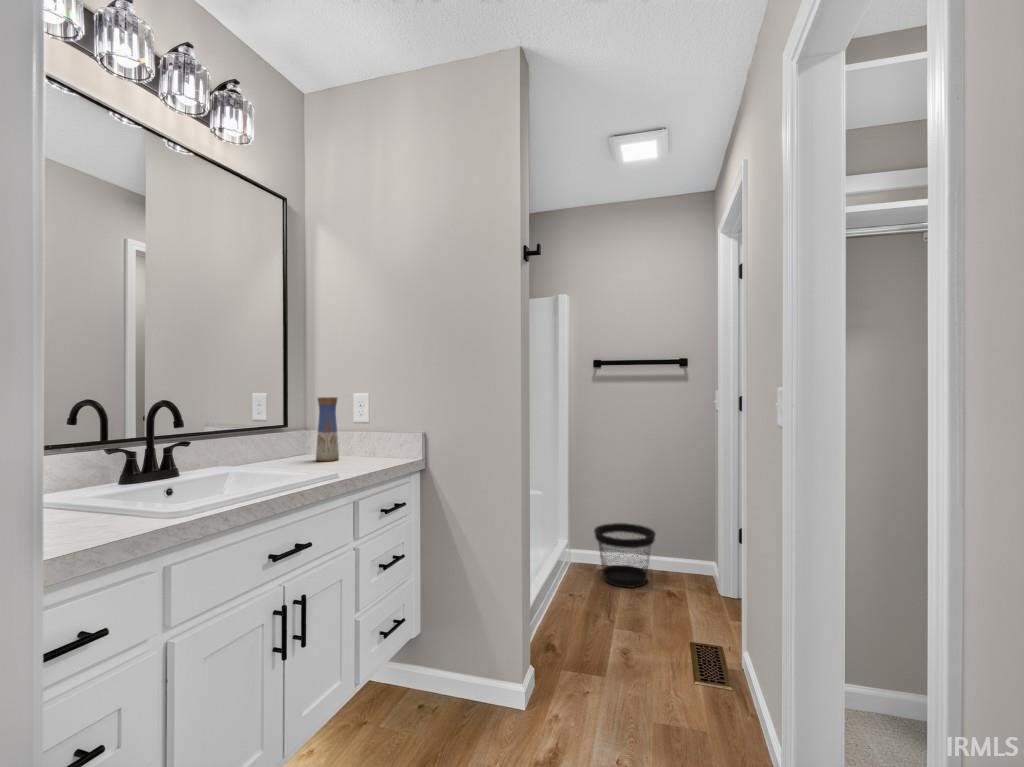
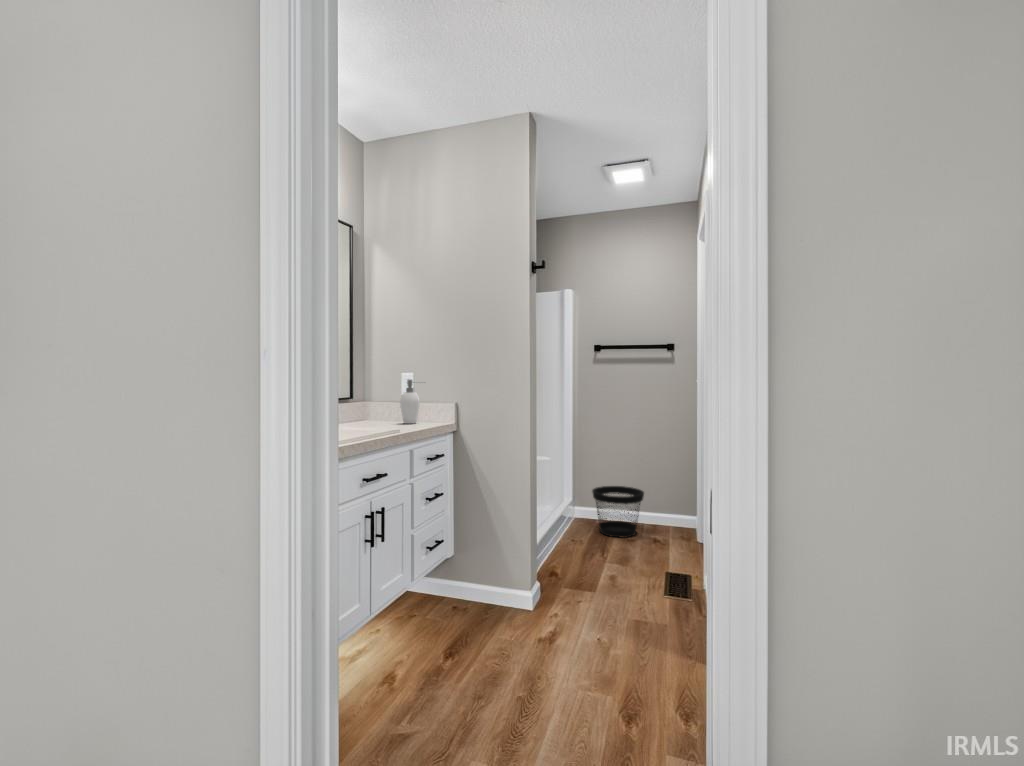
vase: present [316,397,339,461] -> none [373,374,391,423]
soap dispenser: none [349,405,383,462] -> present [400,380,420,424]

